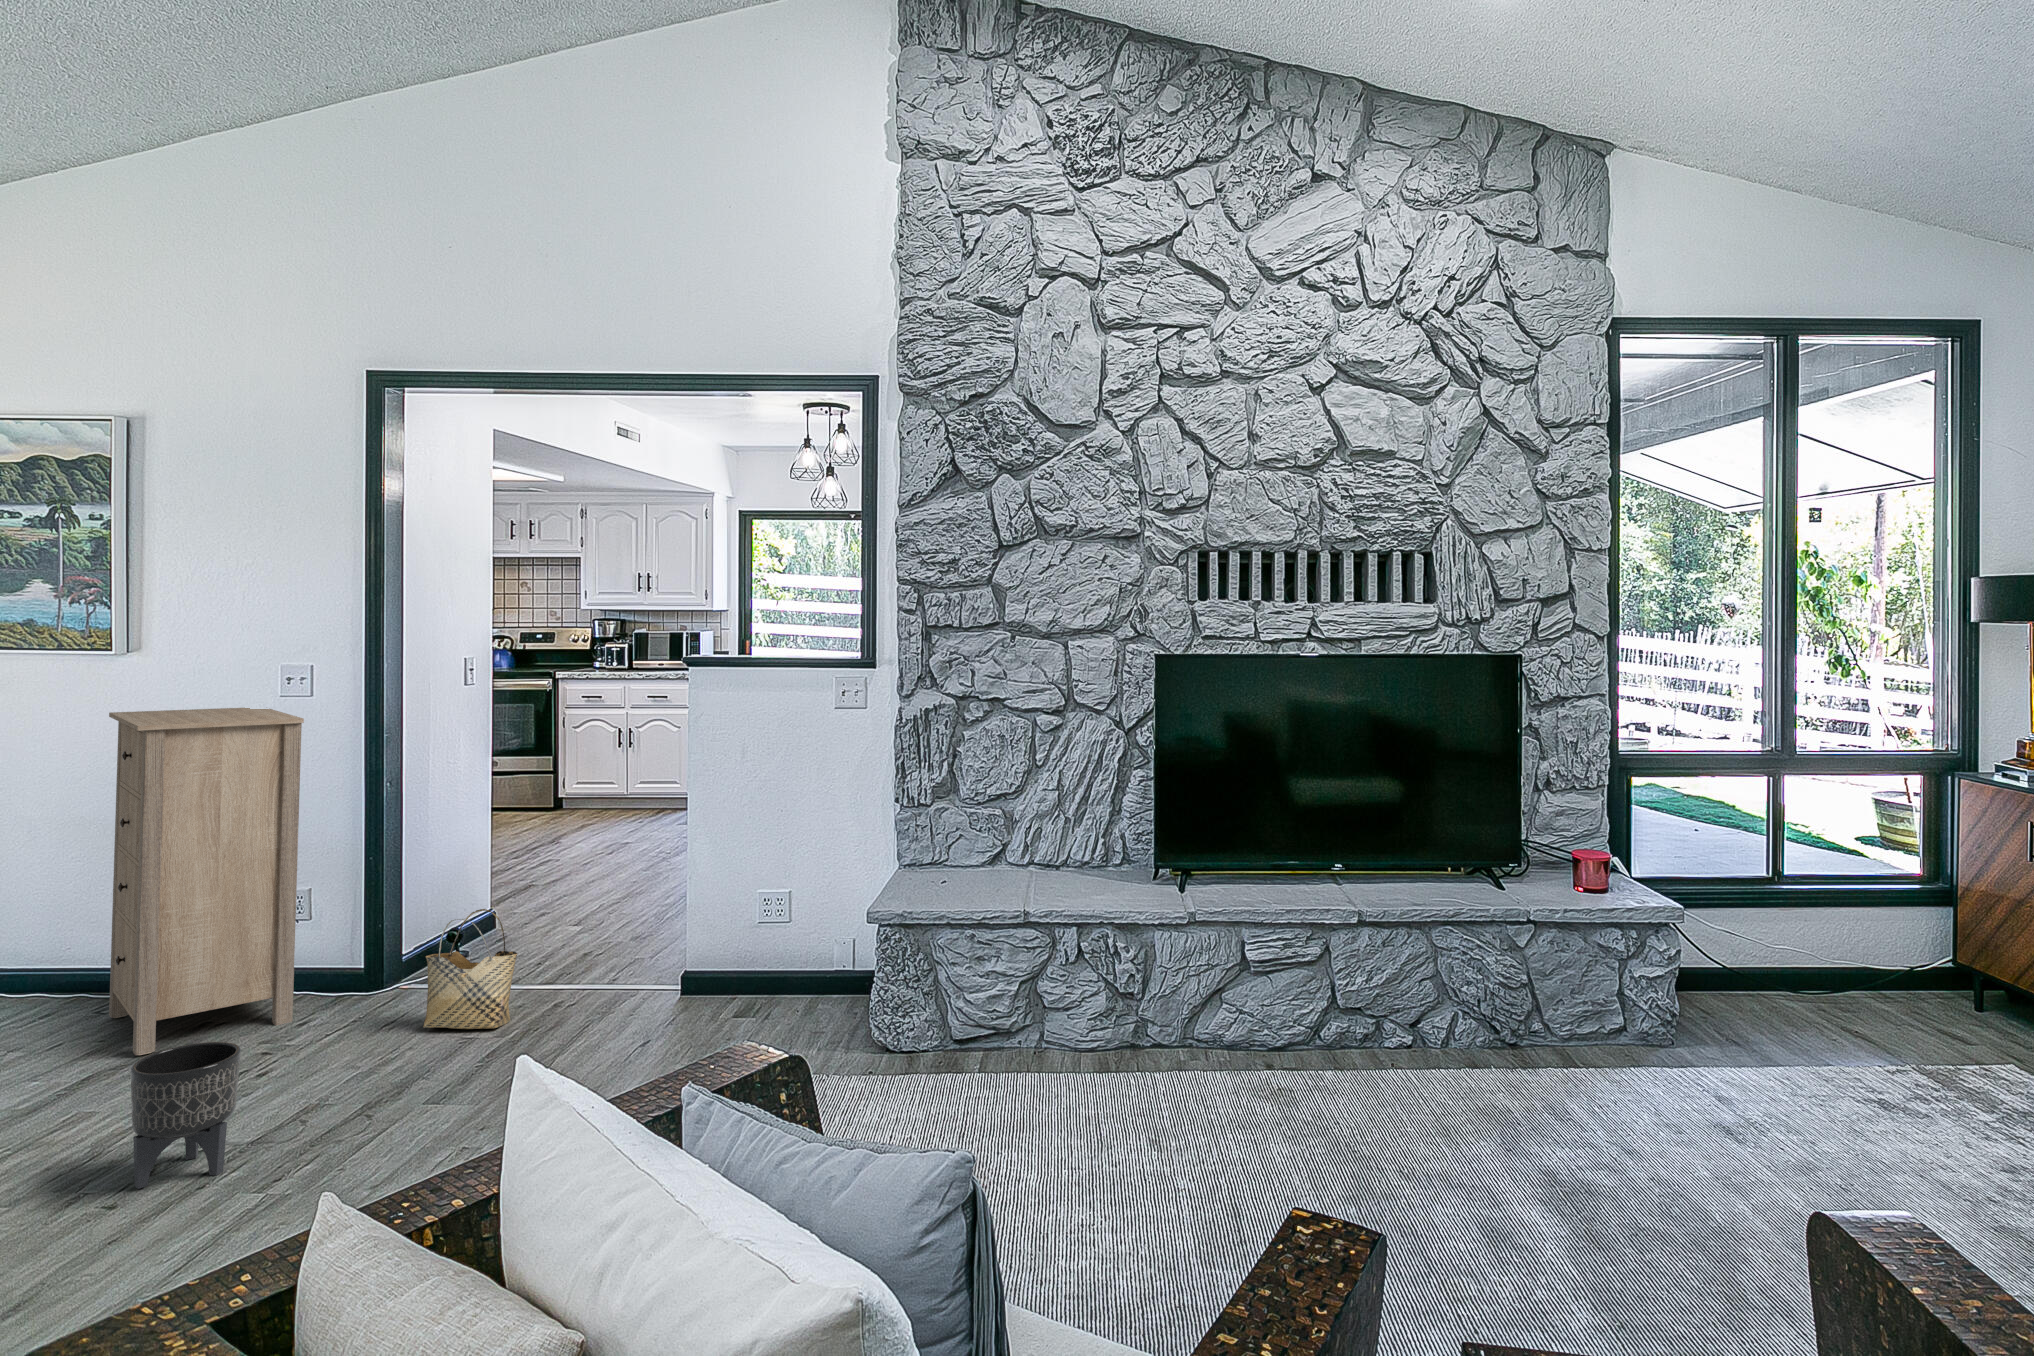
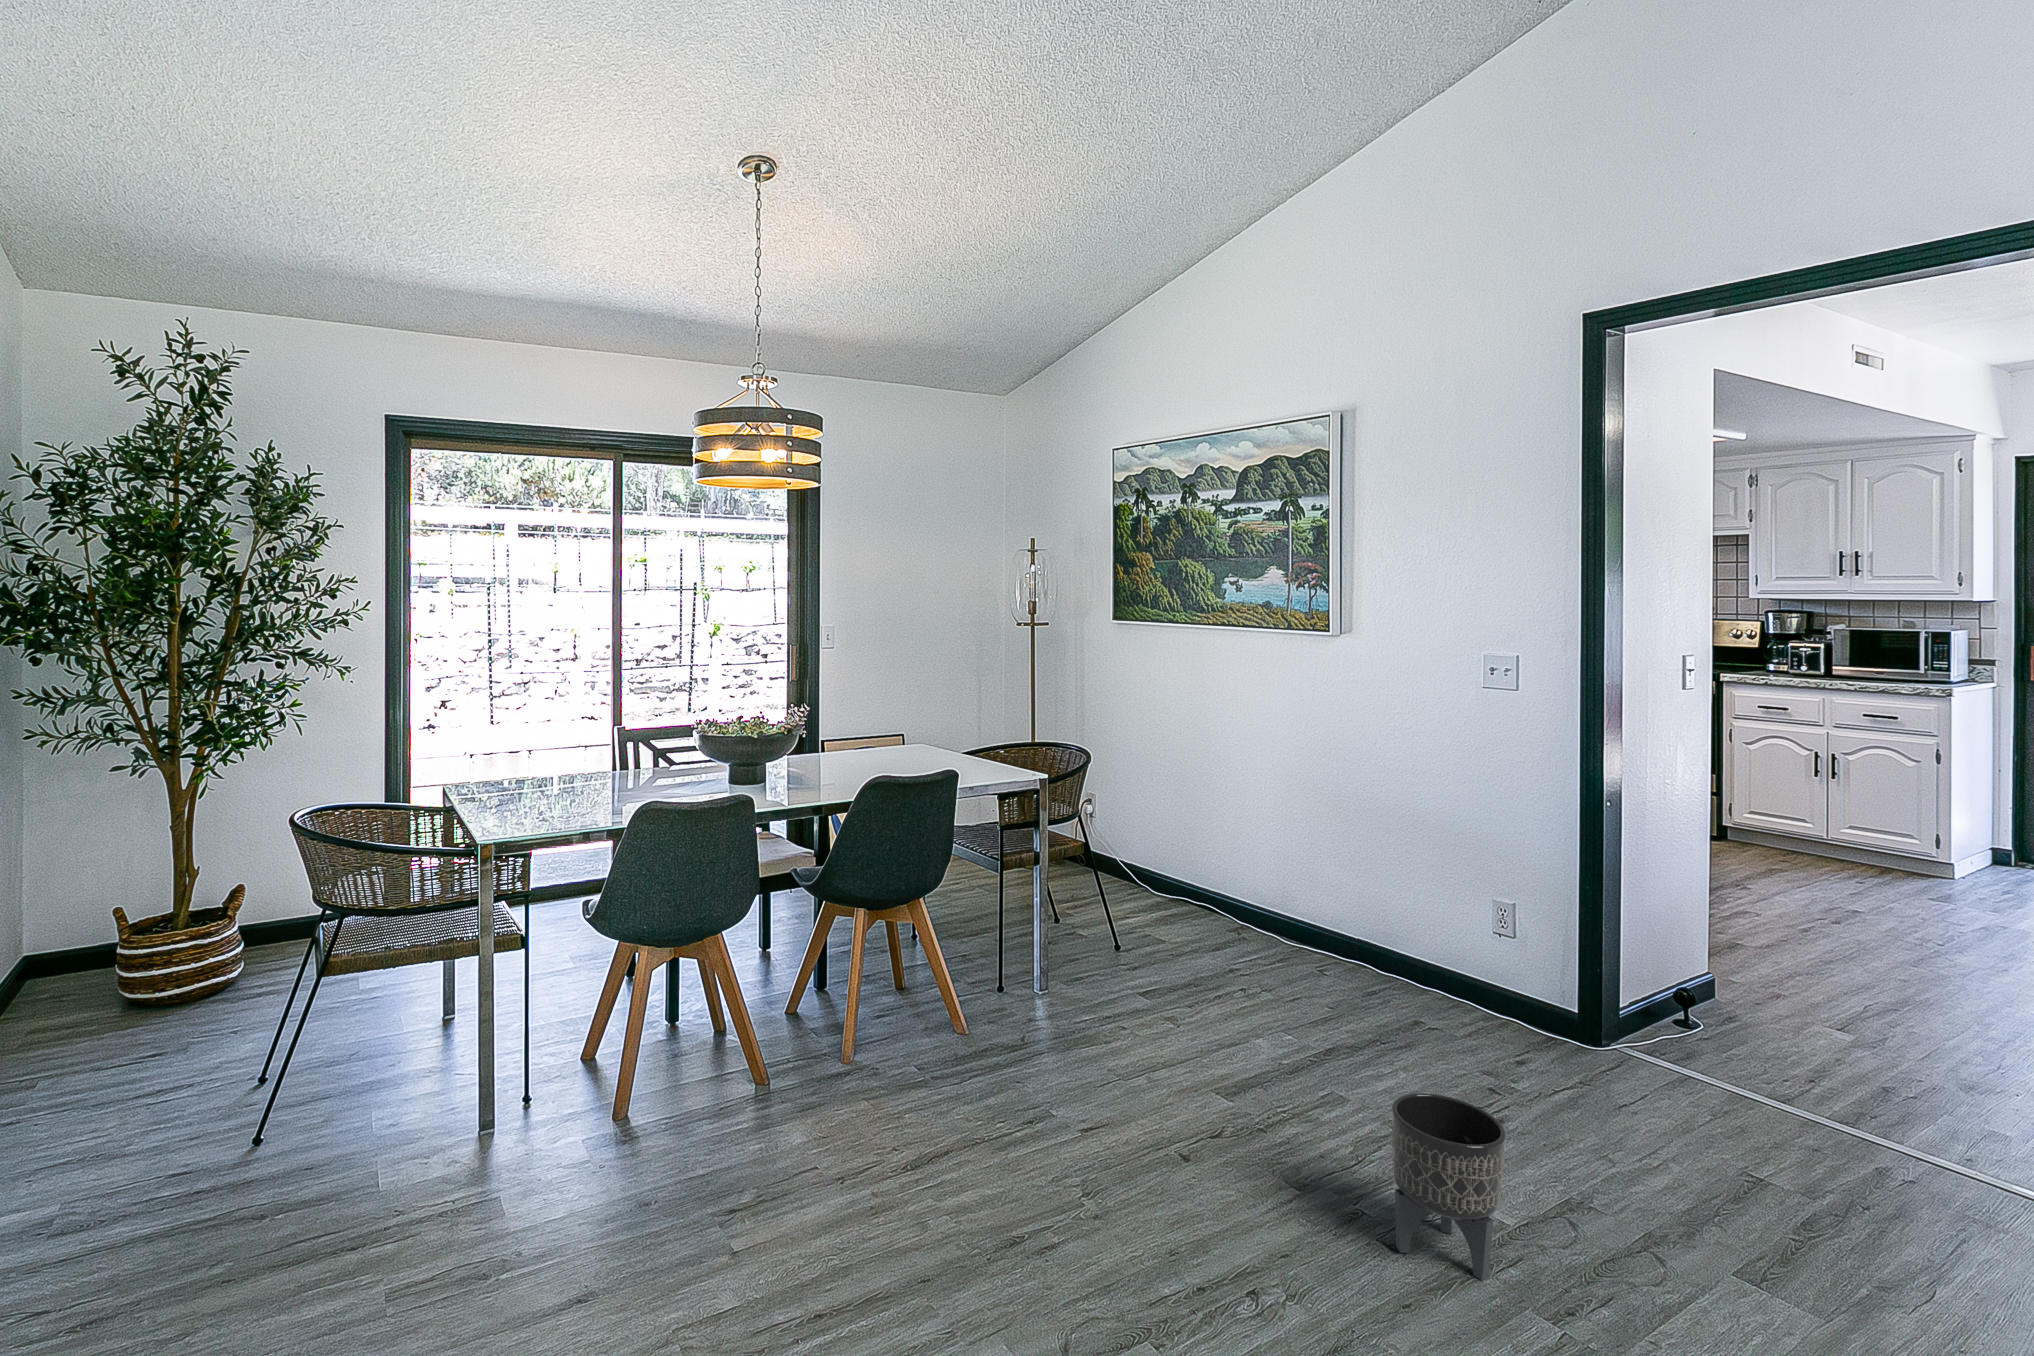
storage cabinet: present [109,708,304,1055] -> none [1329,691,1521,1059]
woven basket: present [423,909,517,1029] -> none [1683,1005,1832,1190]

